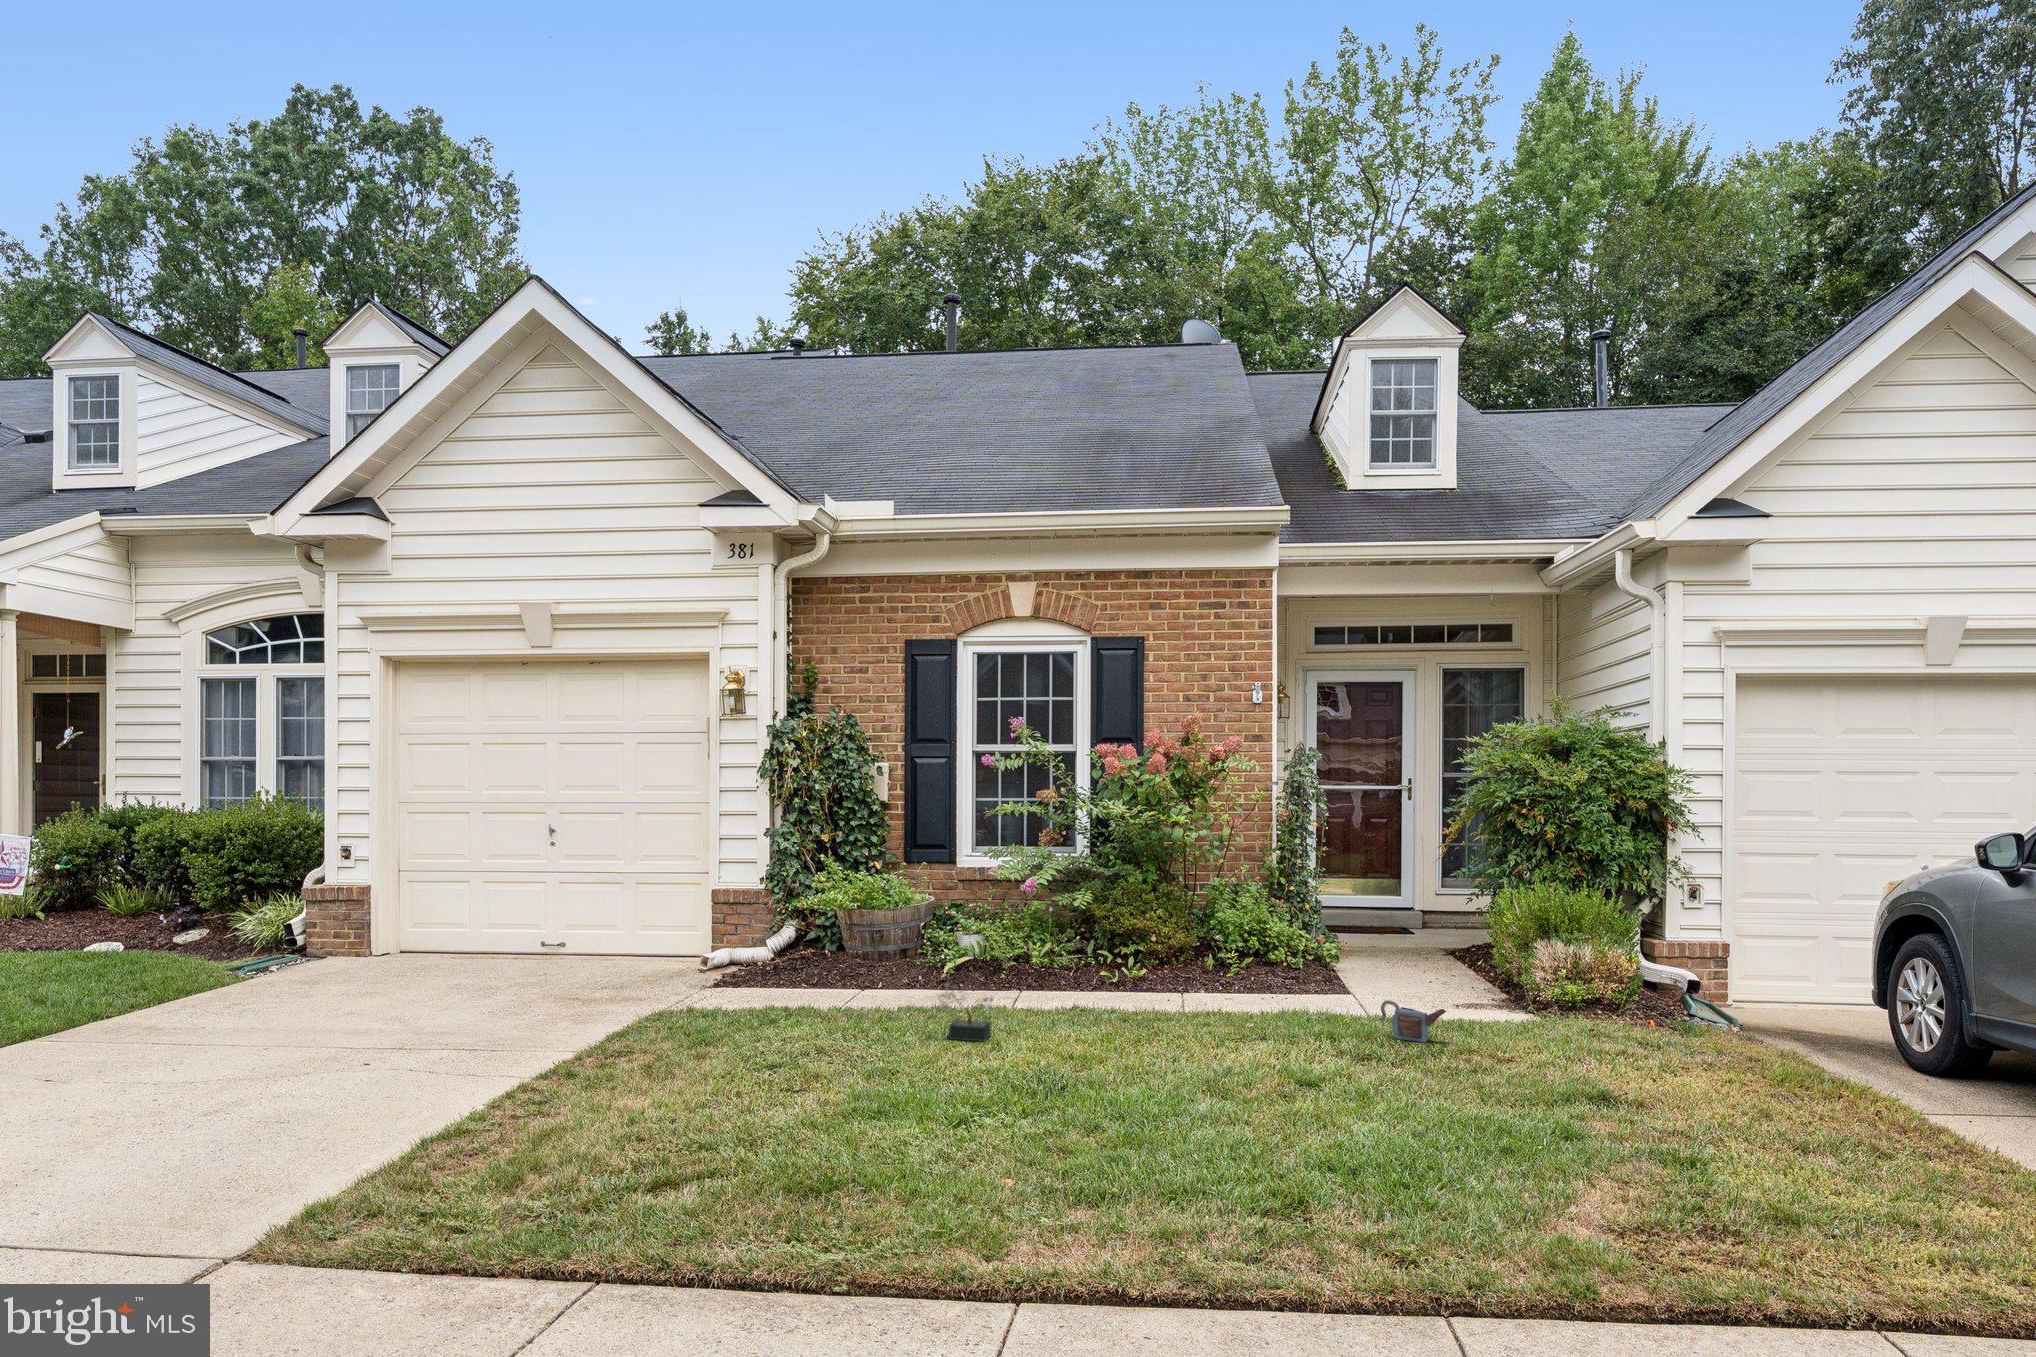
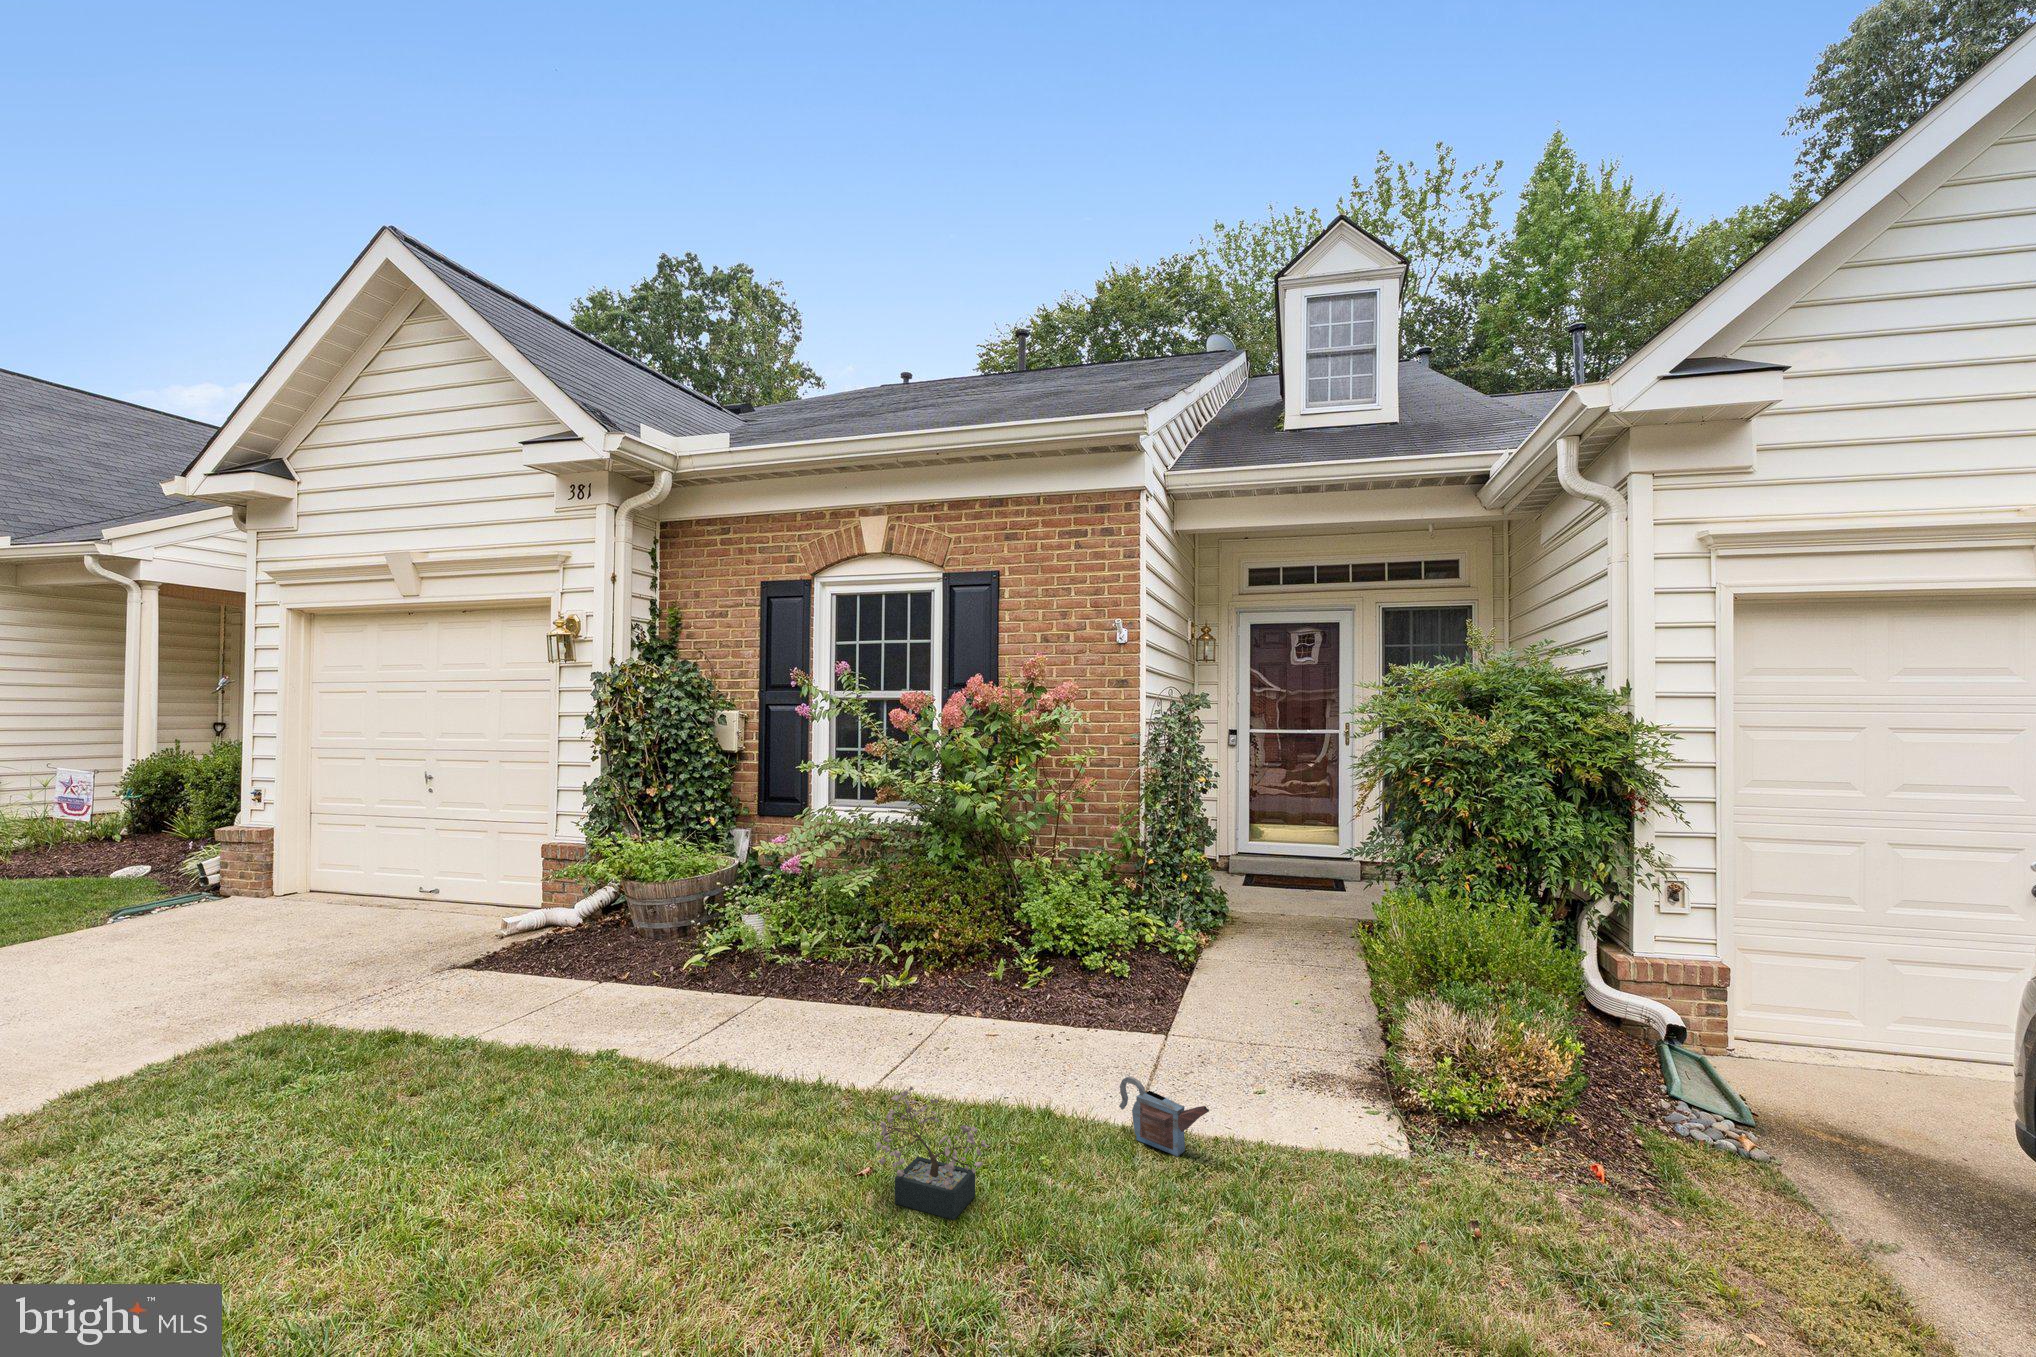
decorative plant: present [938,983,997,1042] -> present [872,1087,989,1220]

